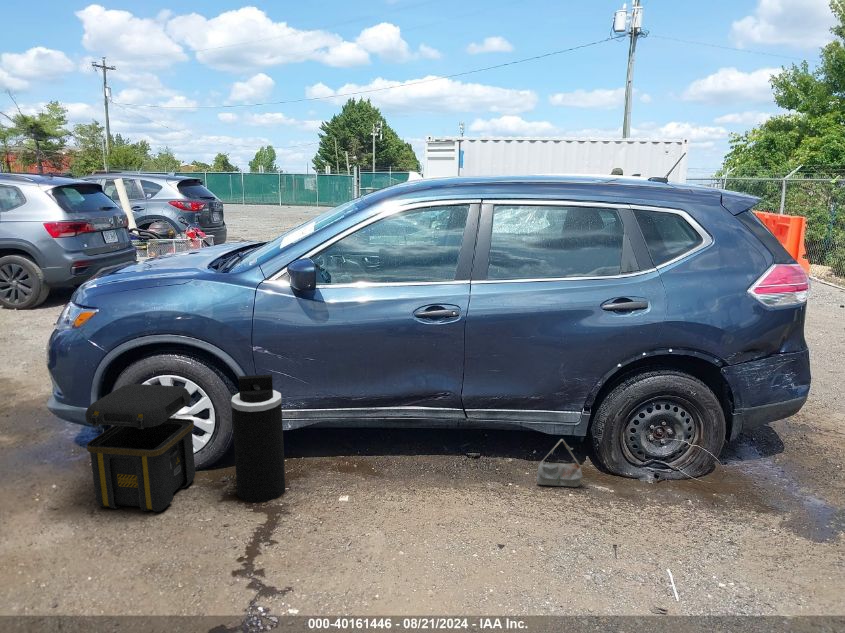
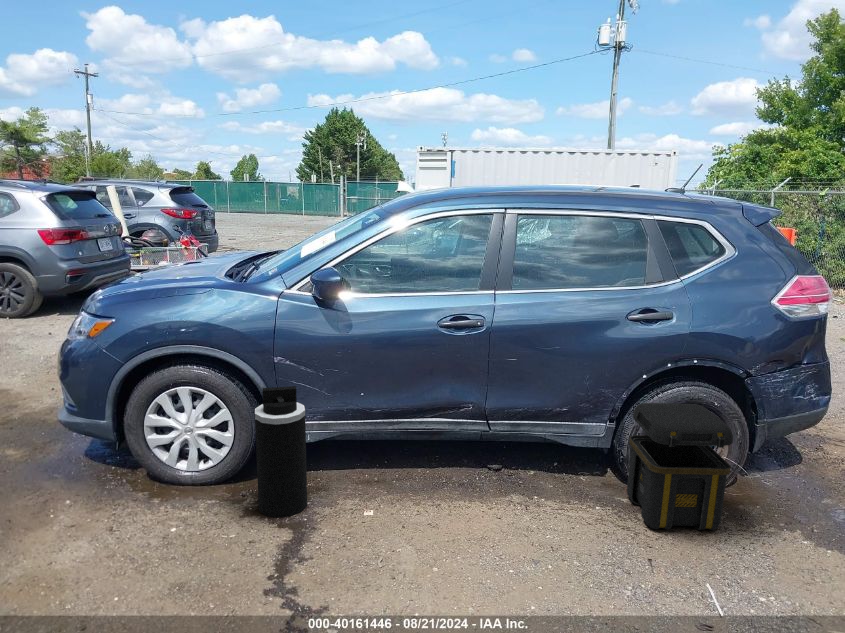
toolbox: present [85,384,195,512] -> present [627,403,733,530]
bag: present [536,439,582,487] -> none [561,451,608,499]

